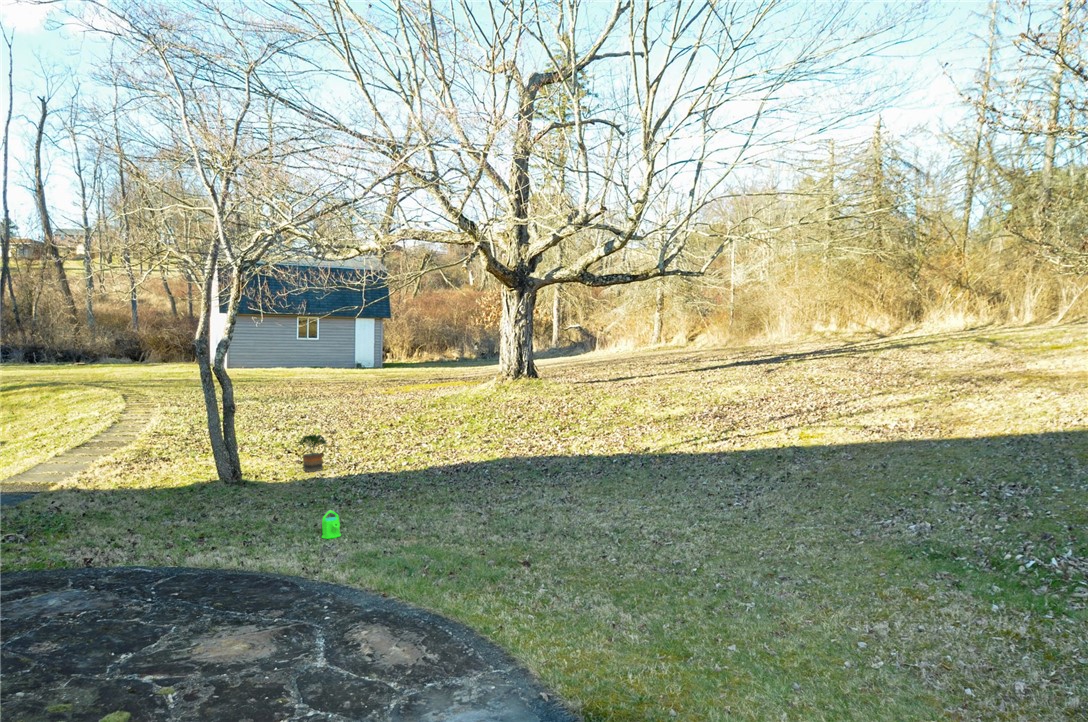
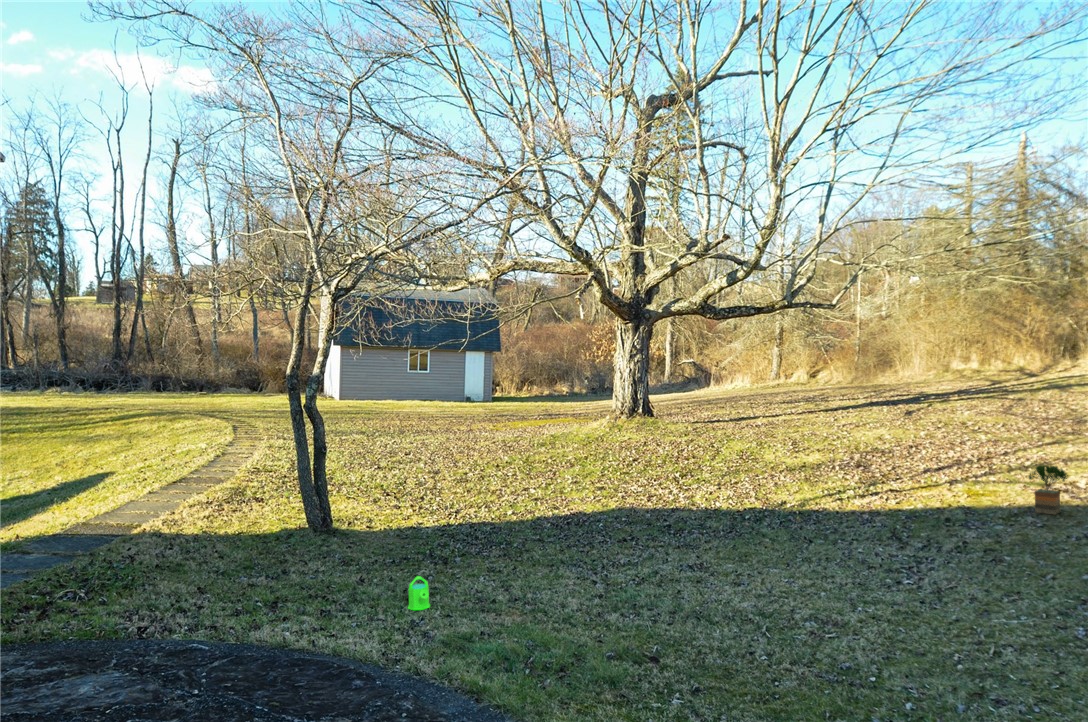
potted tree: present [300,434,327,472] -> present [1029,465,1068,515]

